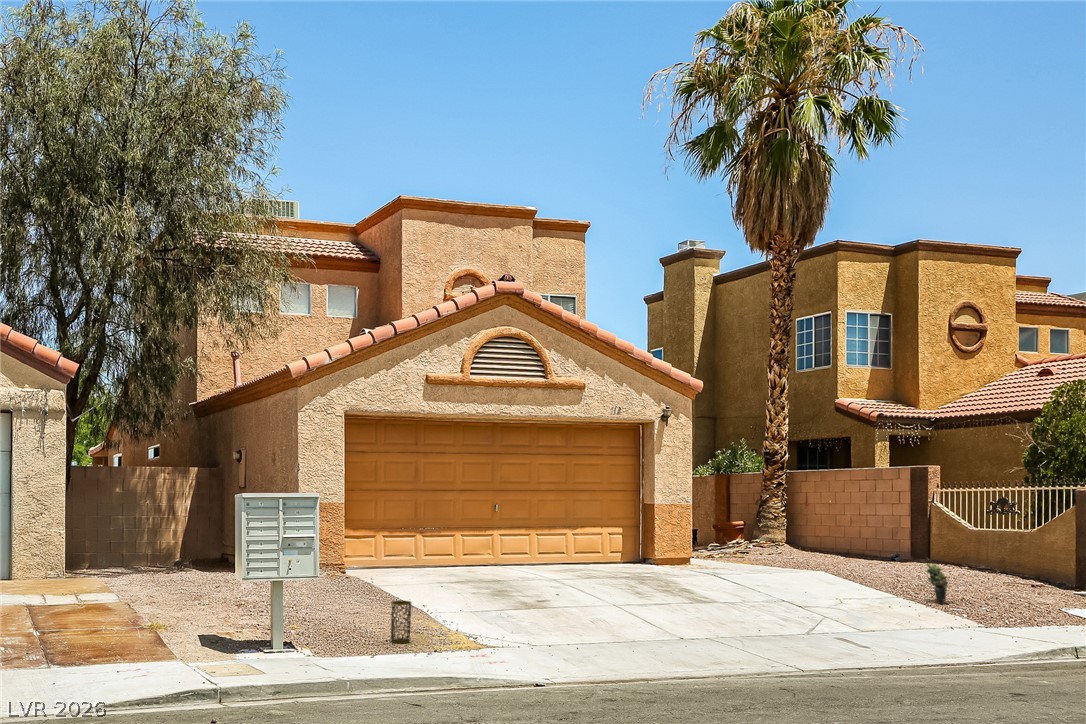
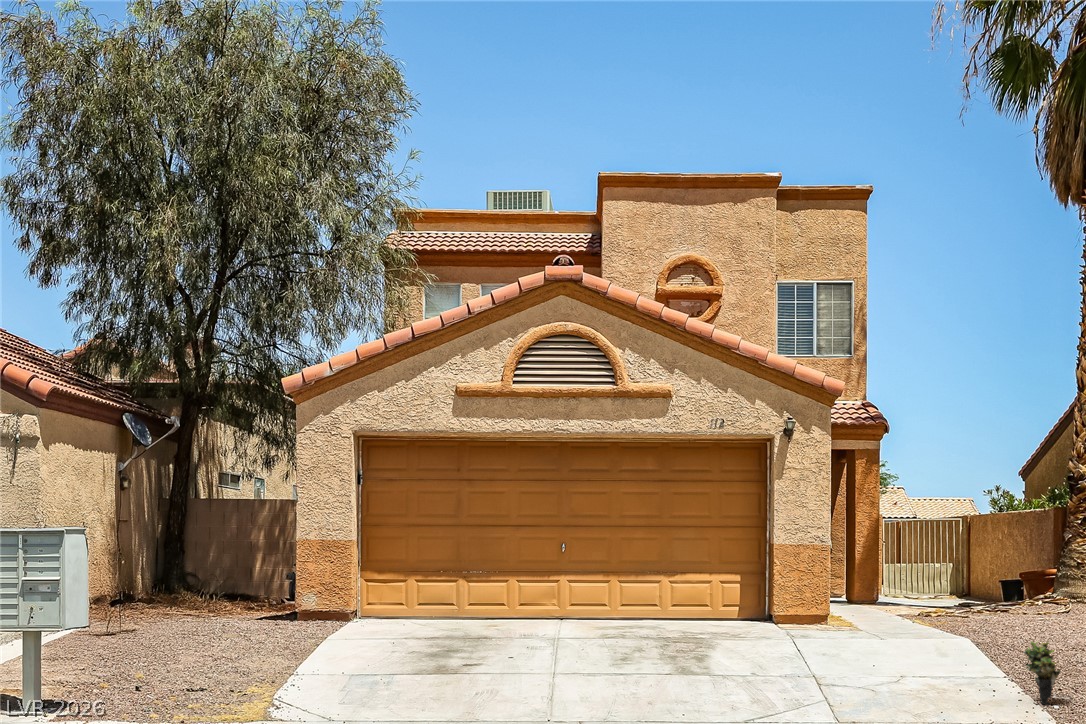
trash can: present [391,601,411,643] -> none [103,649,129,700]

